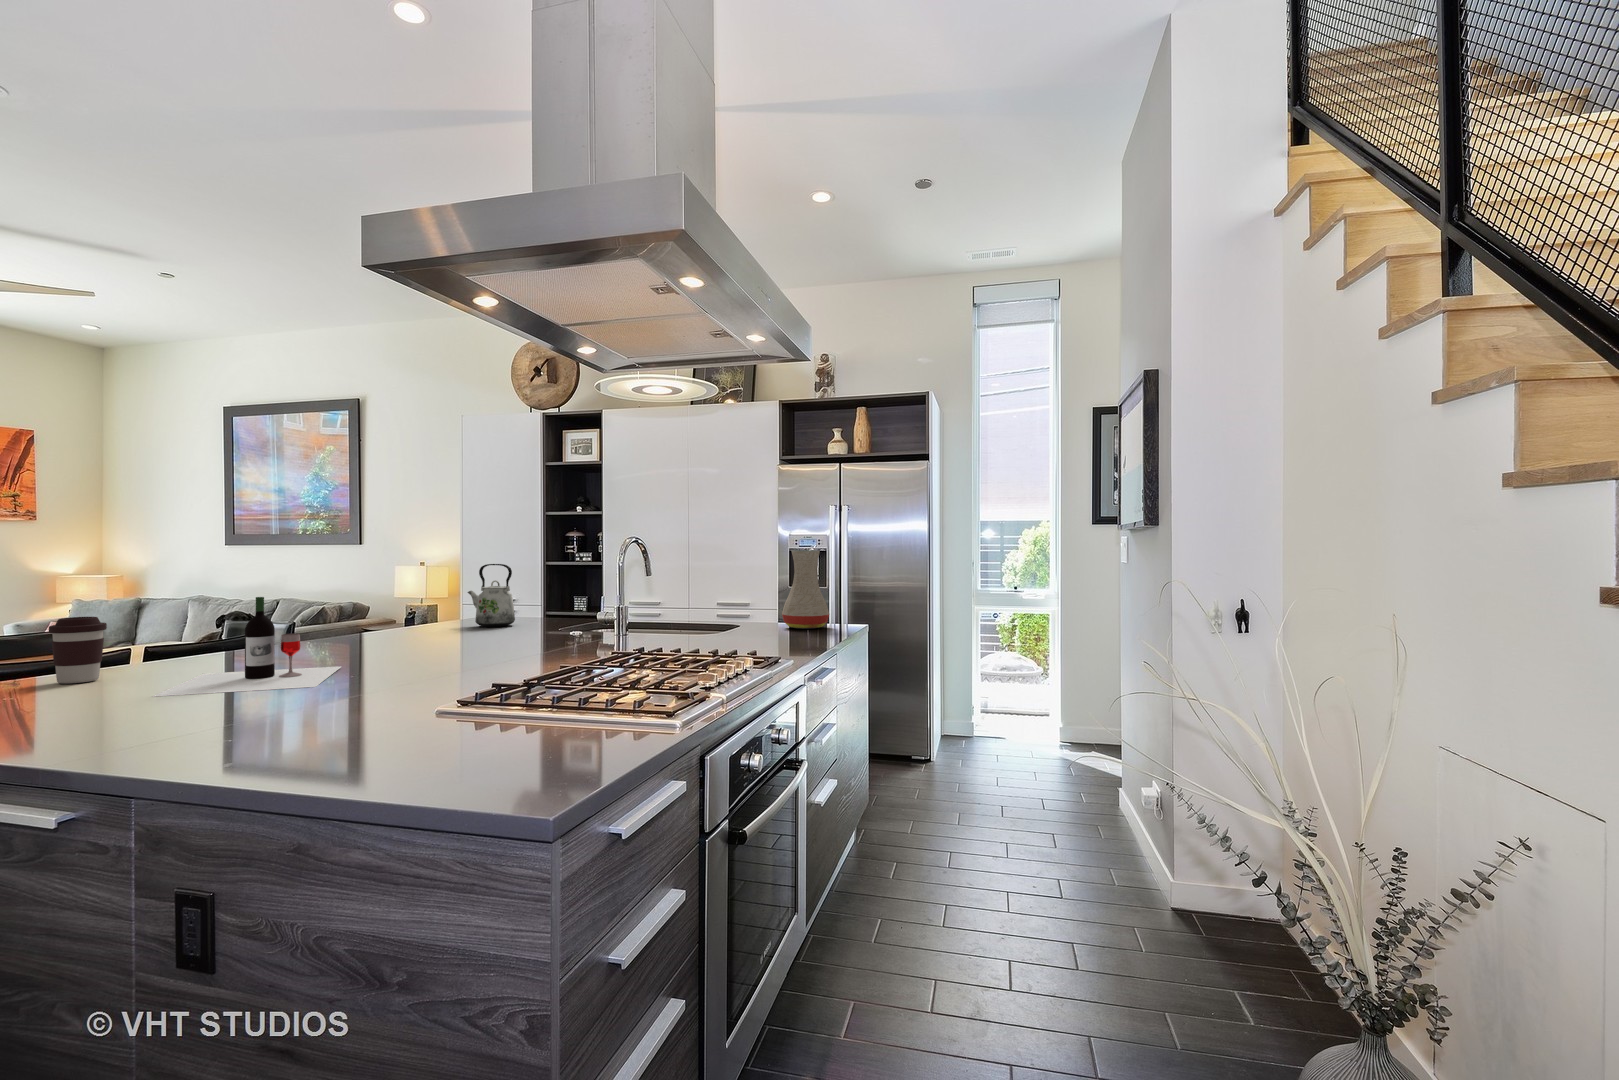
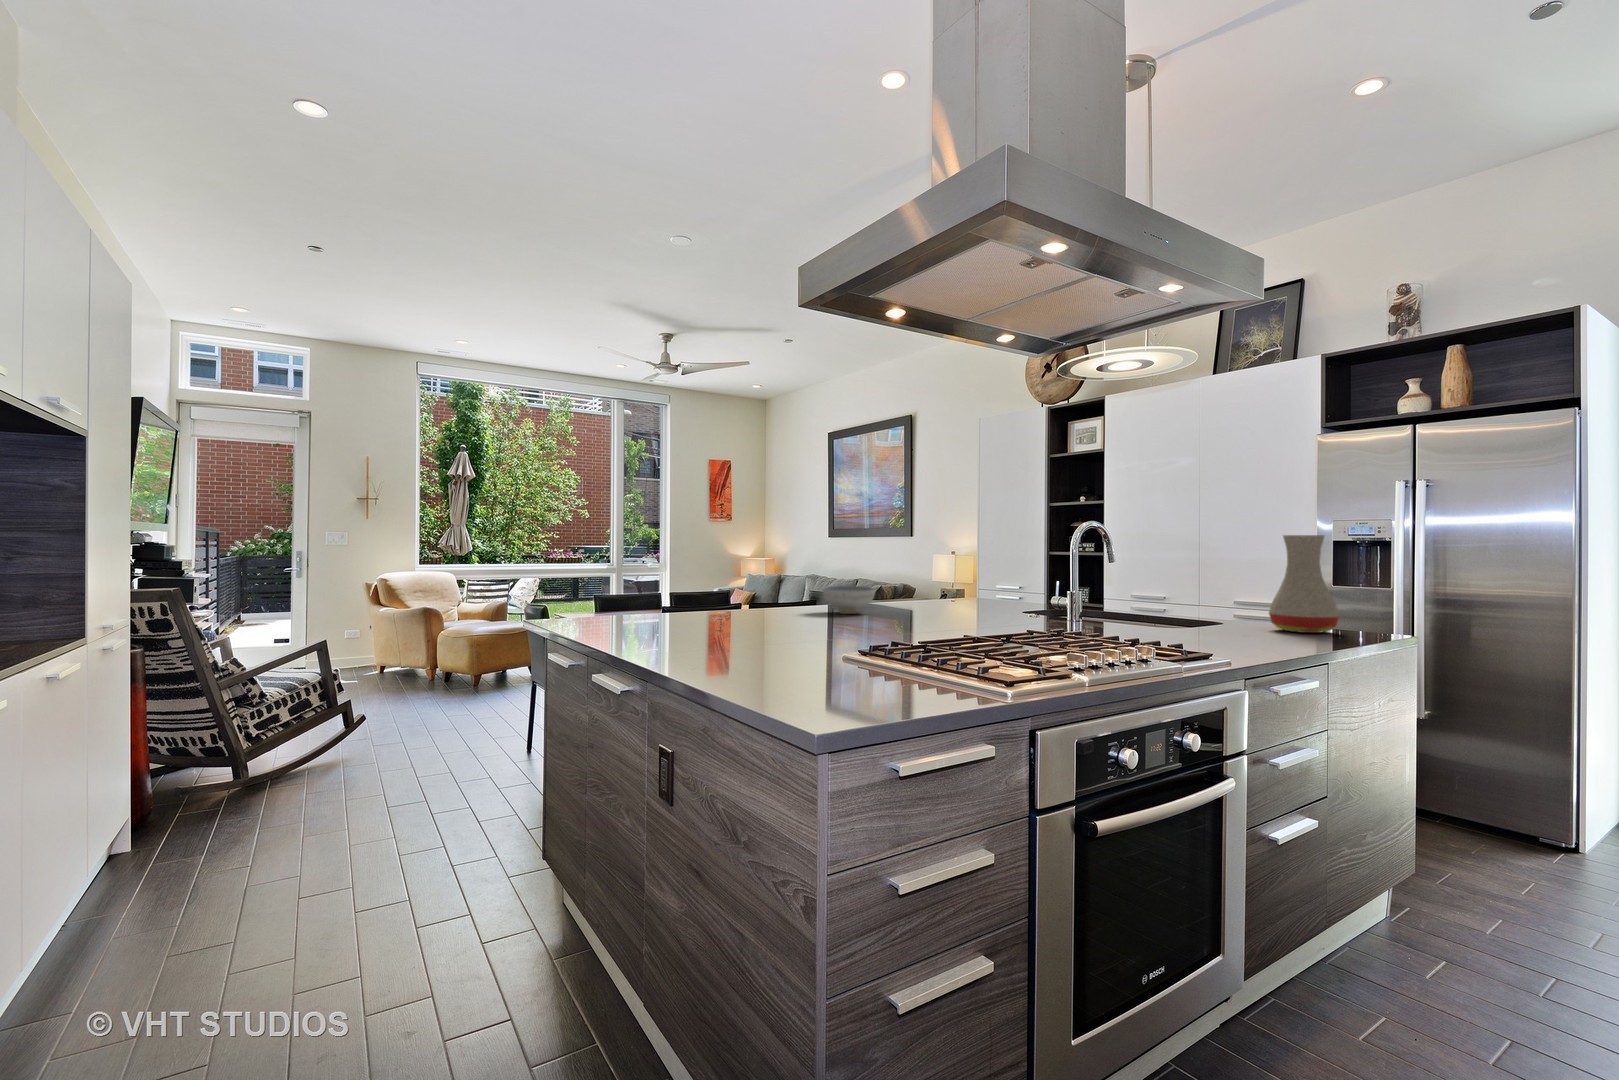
kettle: present [468,564,515,627] -> none [944,548,983,606]
wine bottle: present [153,597,341,697] -> none [675,565,804,636]
ceramic bowl: none [335,612,408,648] -> present [822,585,875,614]
coffee cup: present [49,617,107,684] -> none [645,576,674,620]

